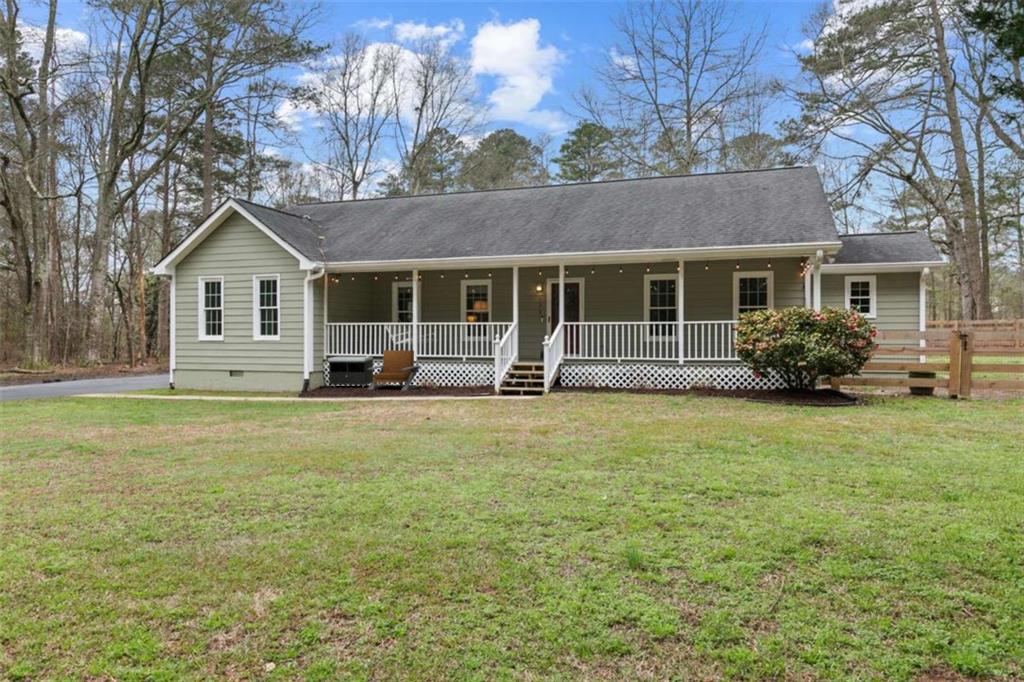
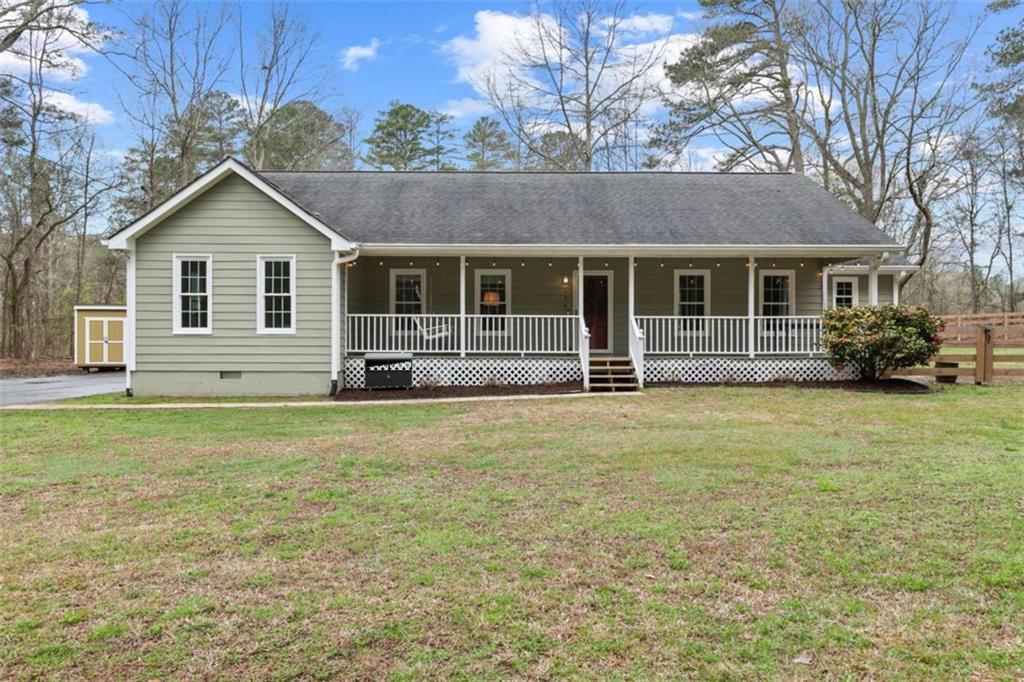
lounge chair: present [368,350,420,391] -> none [422,345,474,392]

